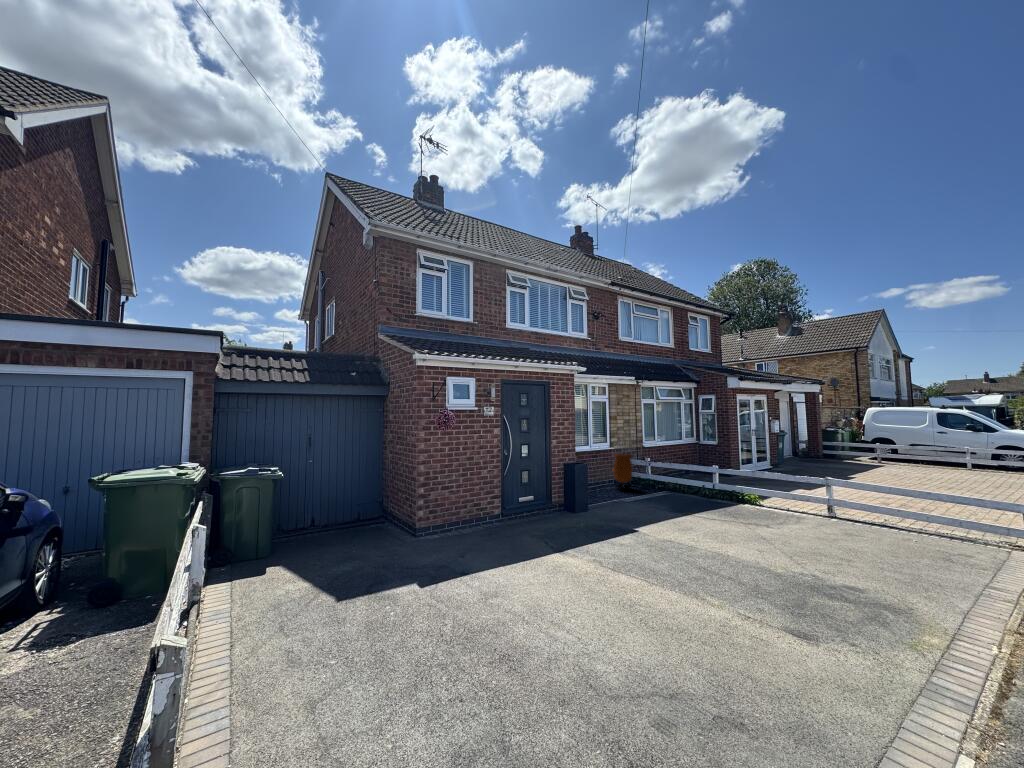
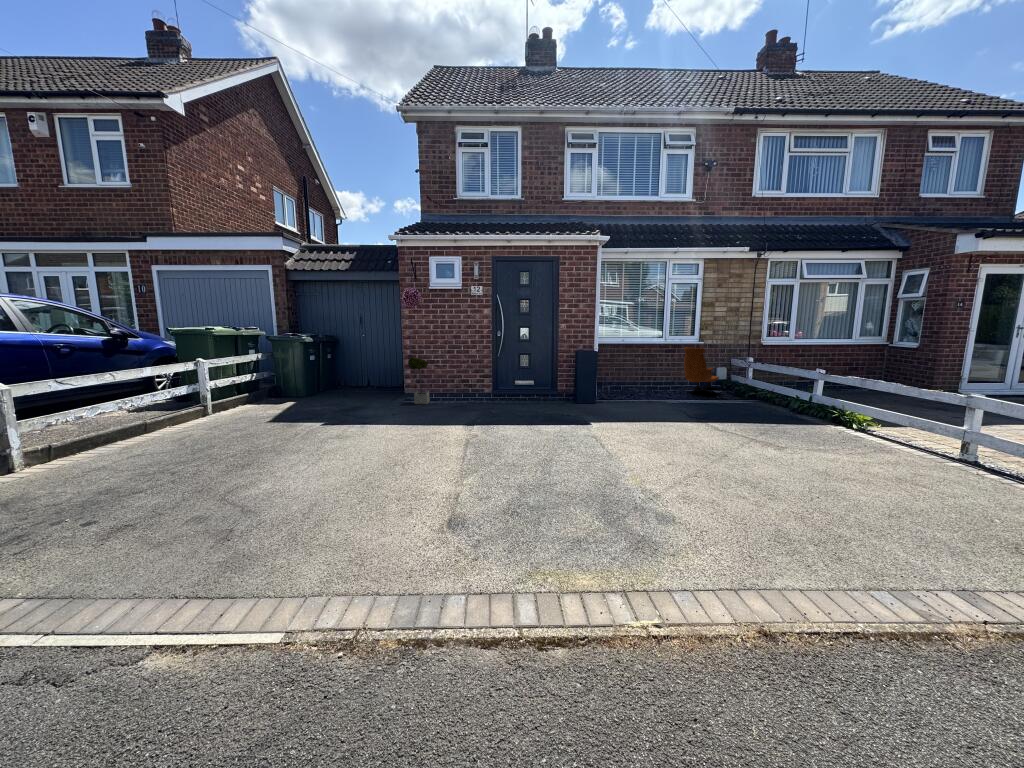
potted tree: none [429,484,453,540] -> present [408,357,429,404]

